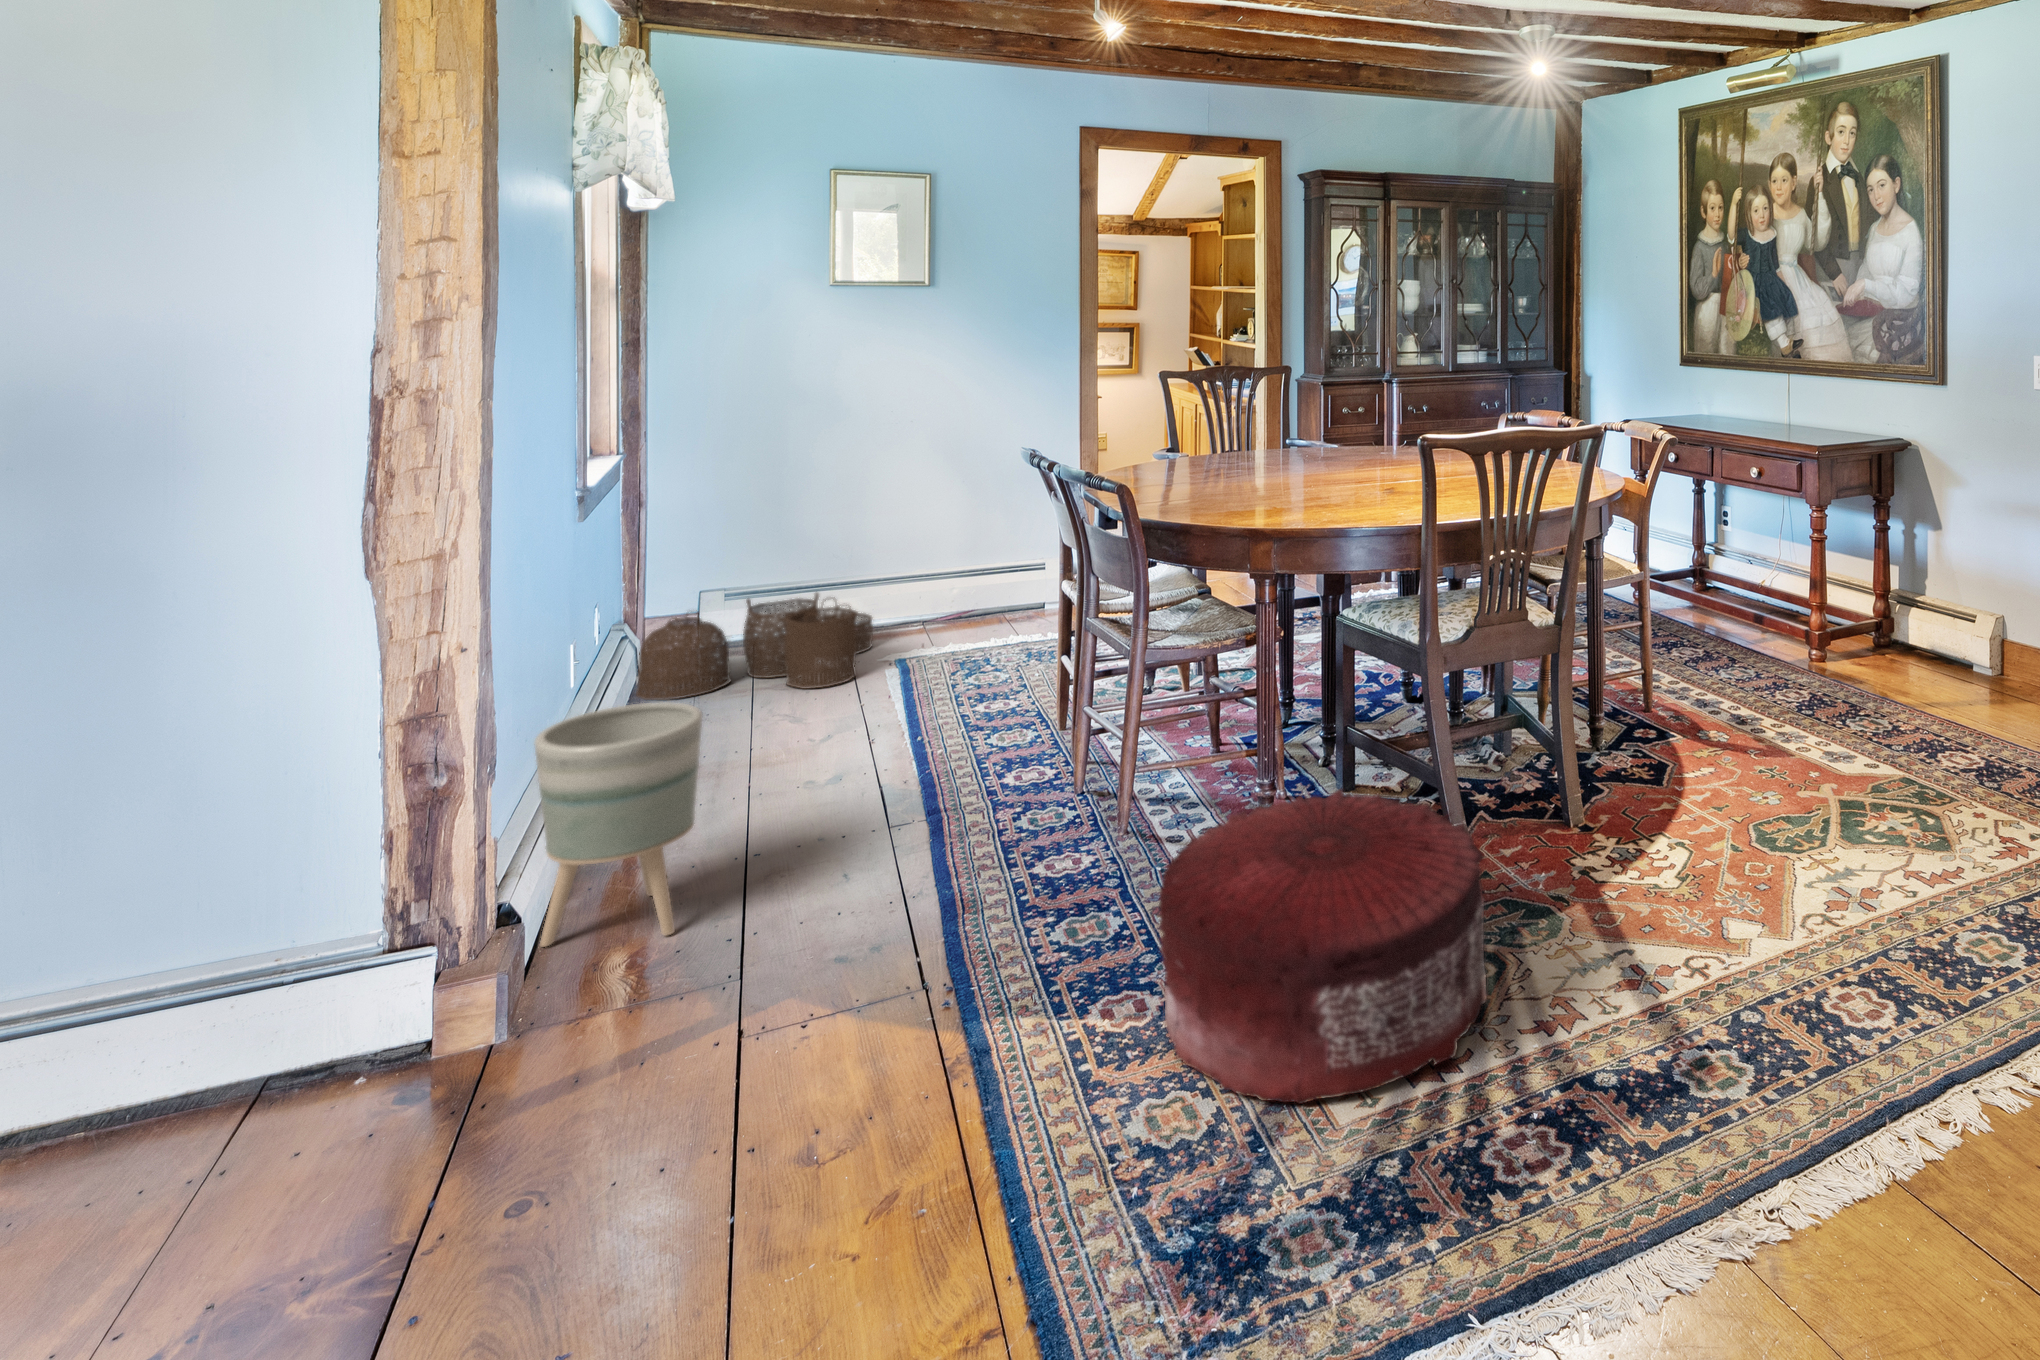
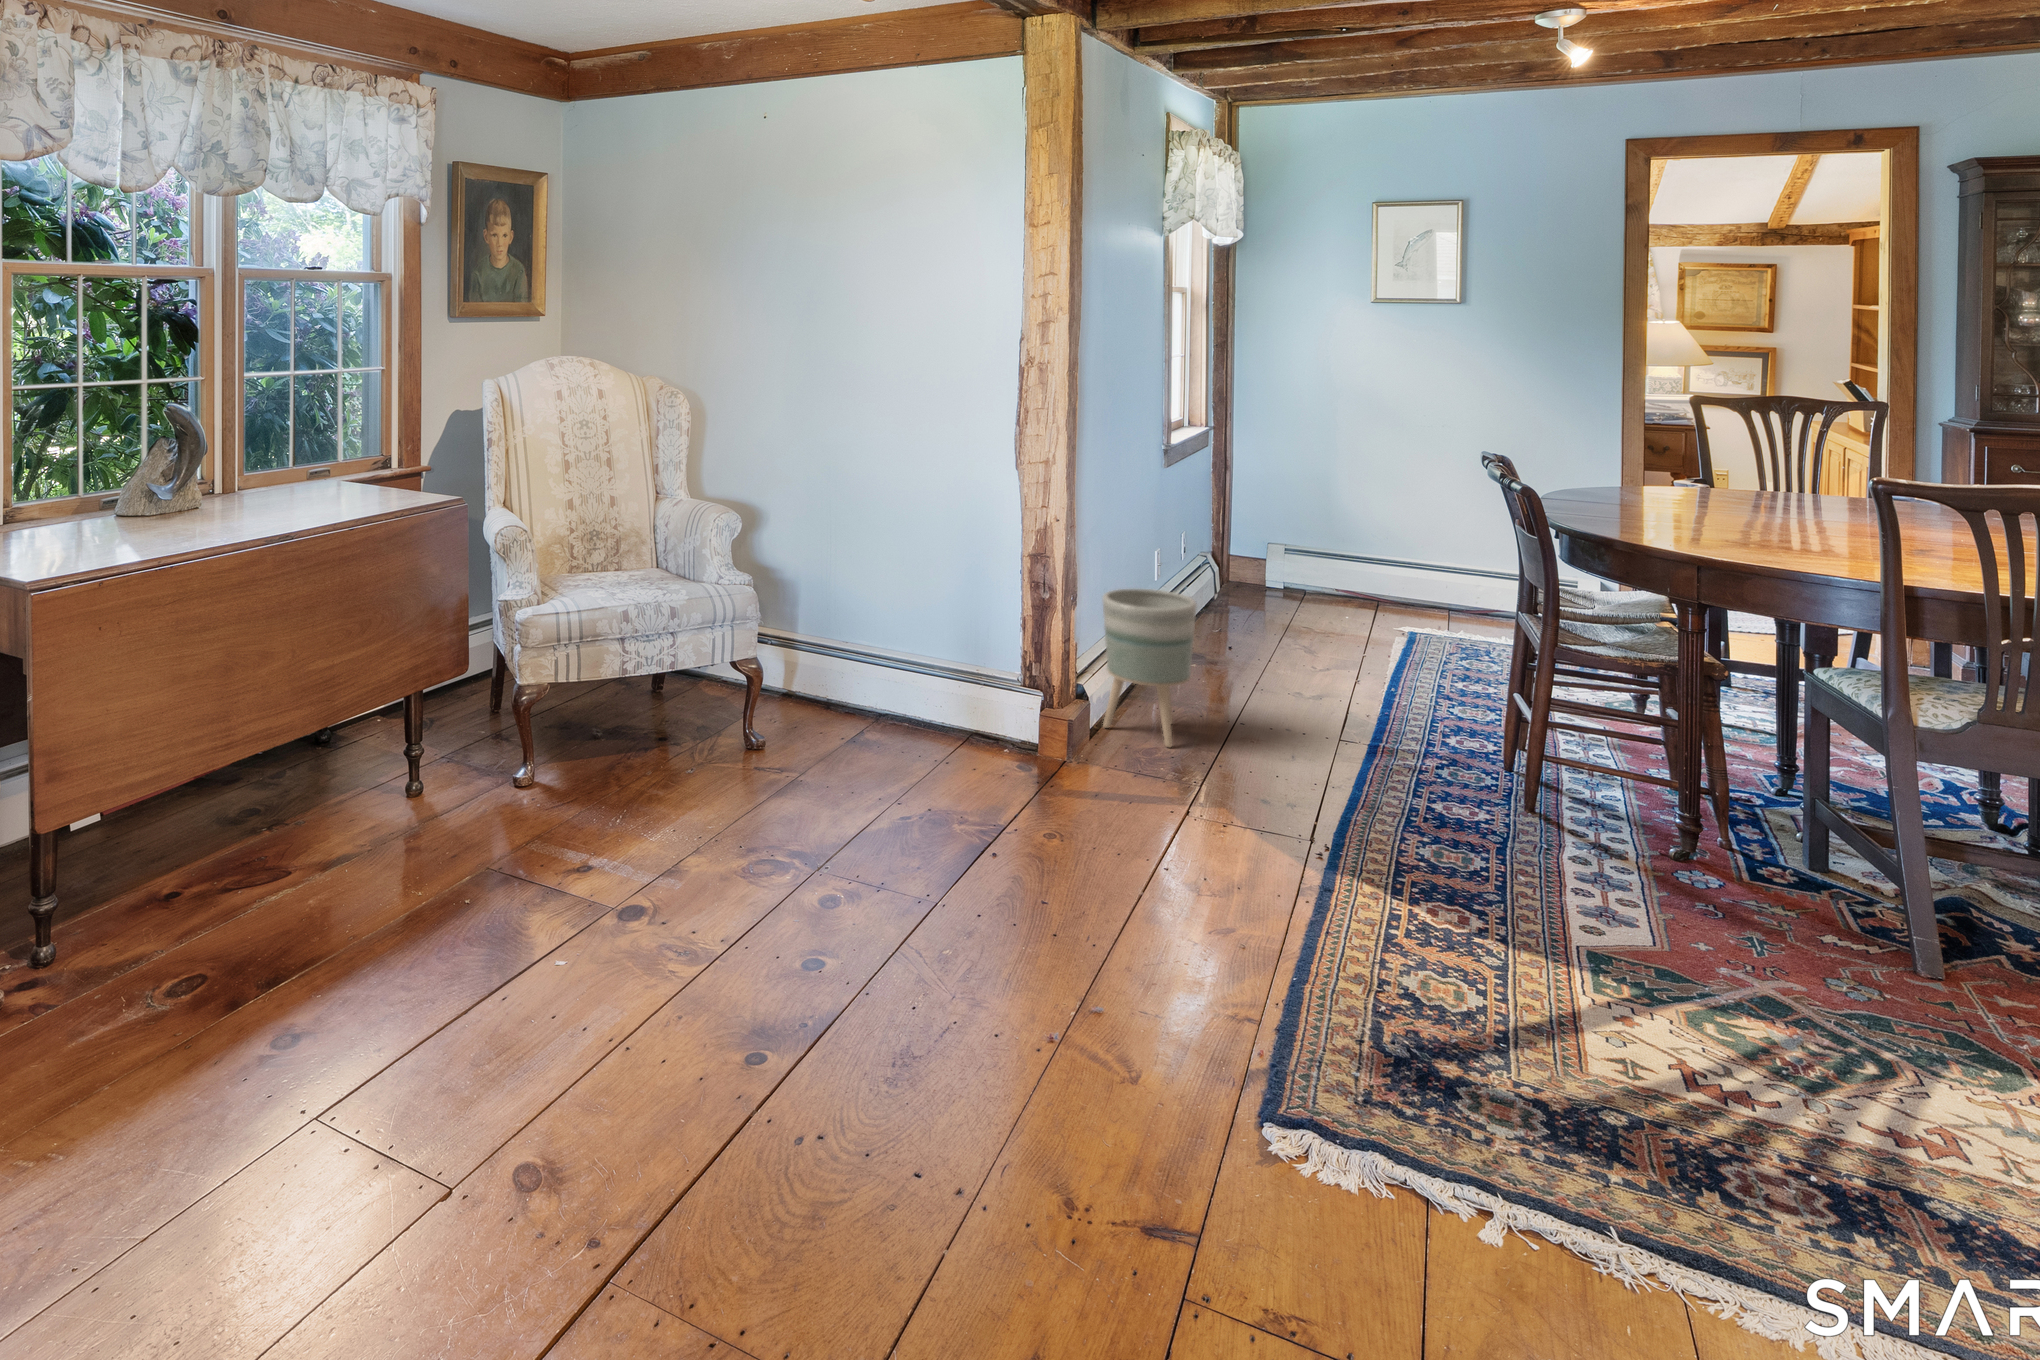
woven basket: present [636,593,873,700] -> none [1209,556,1392,639]
pouf: present [1159,789,1487,1104] -> none [1459,792,1866,1095]

